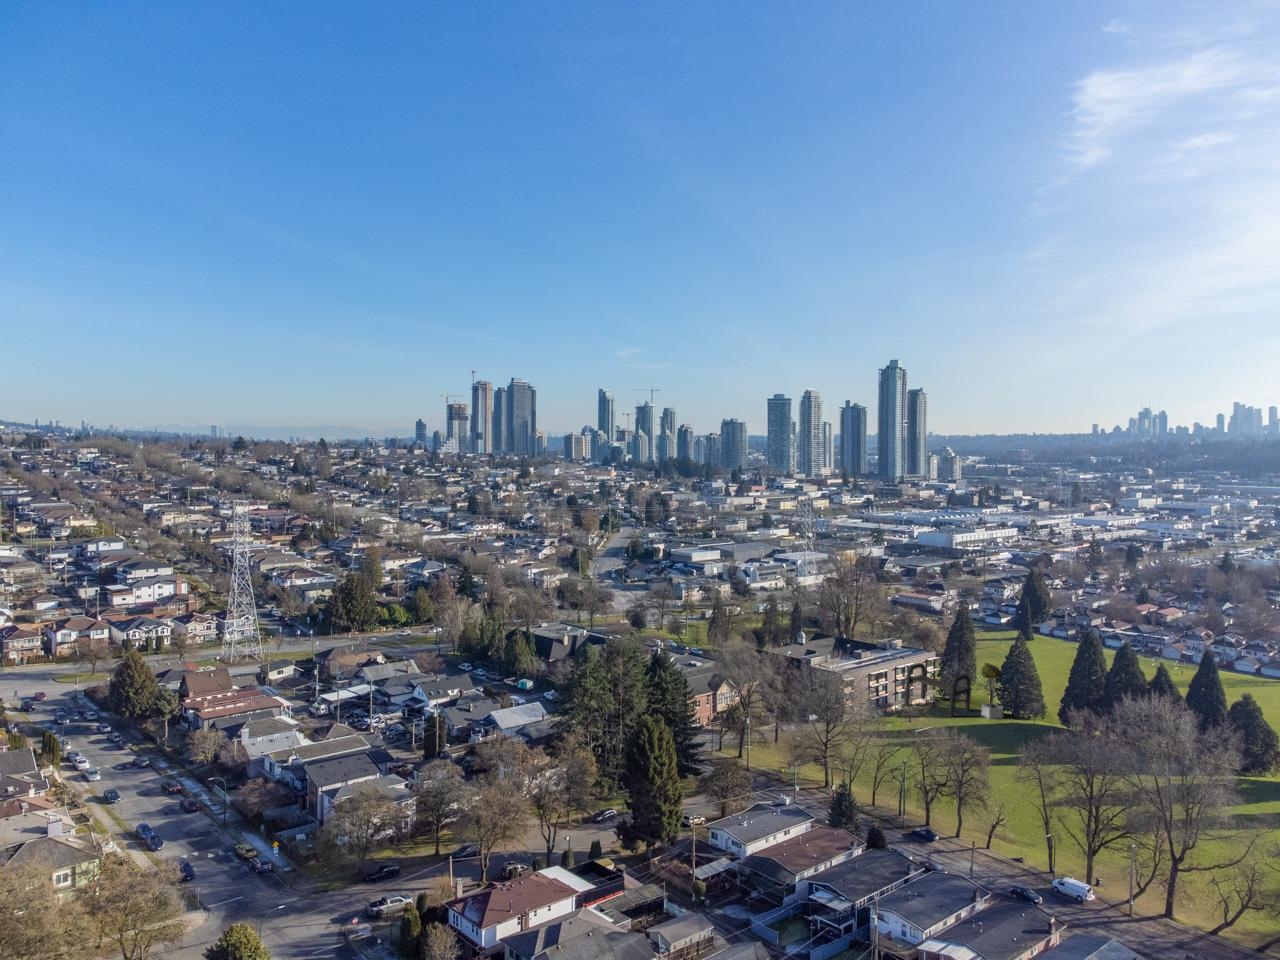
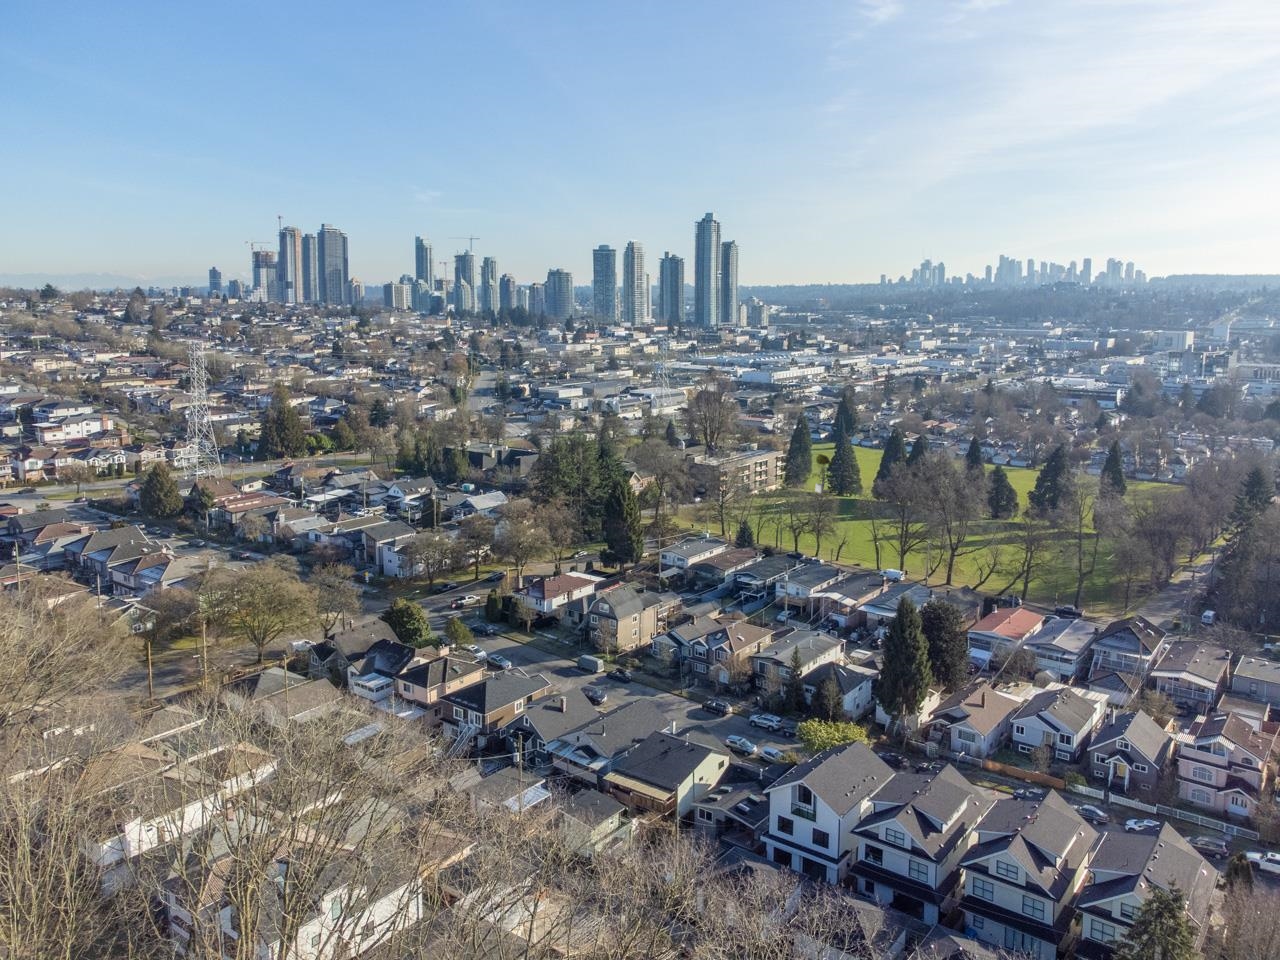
bench: present [904,663,971,717] -> none [761,458,808,494]

